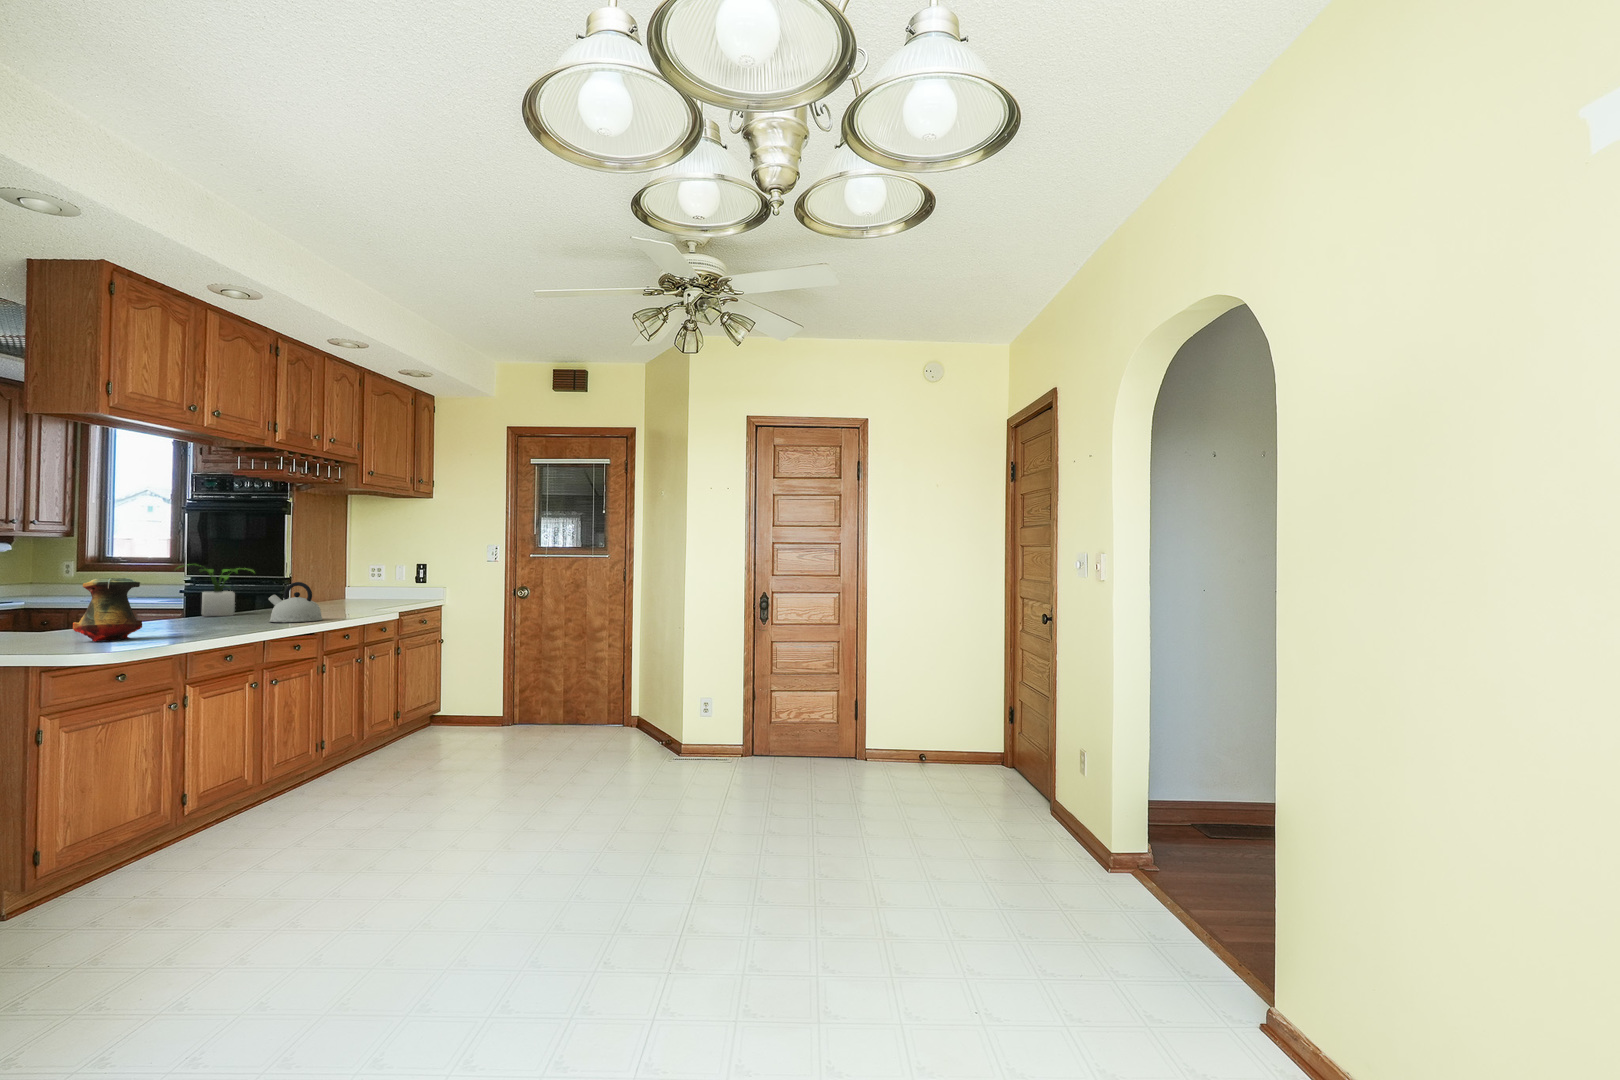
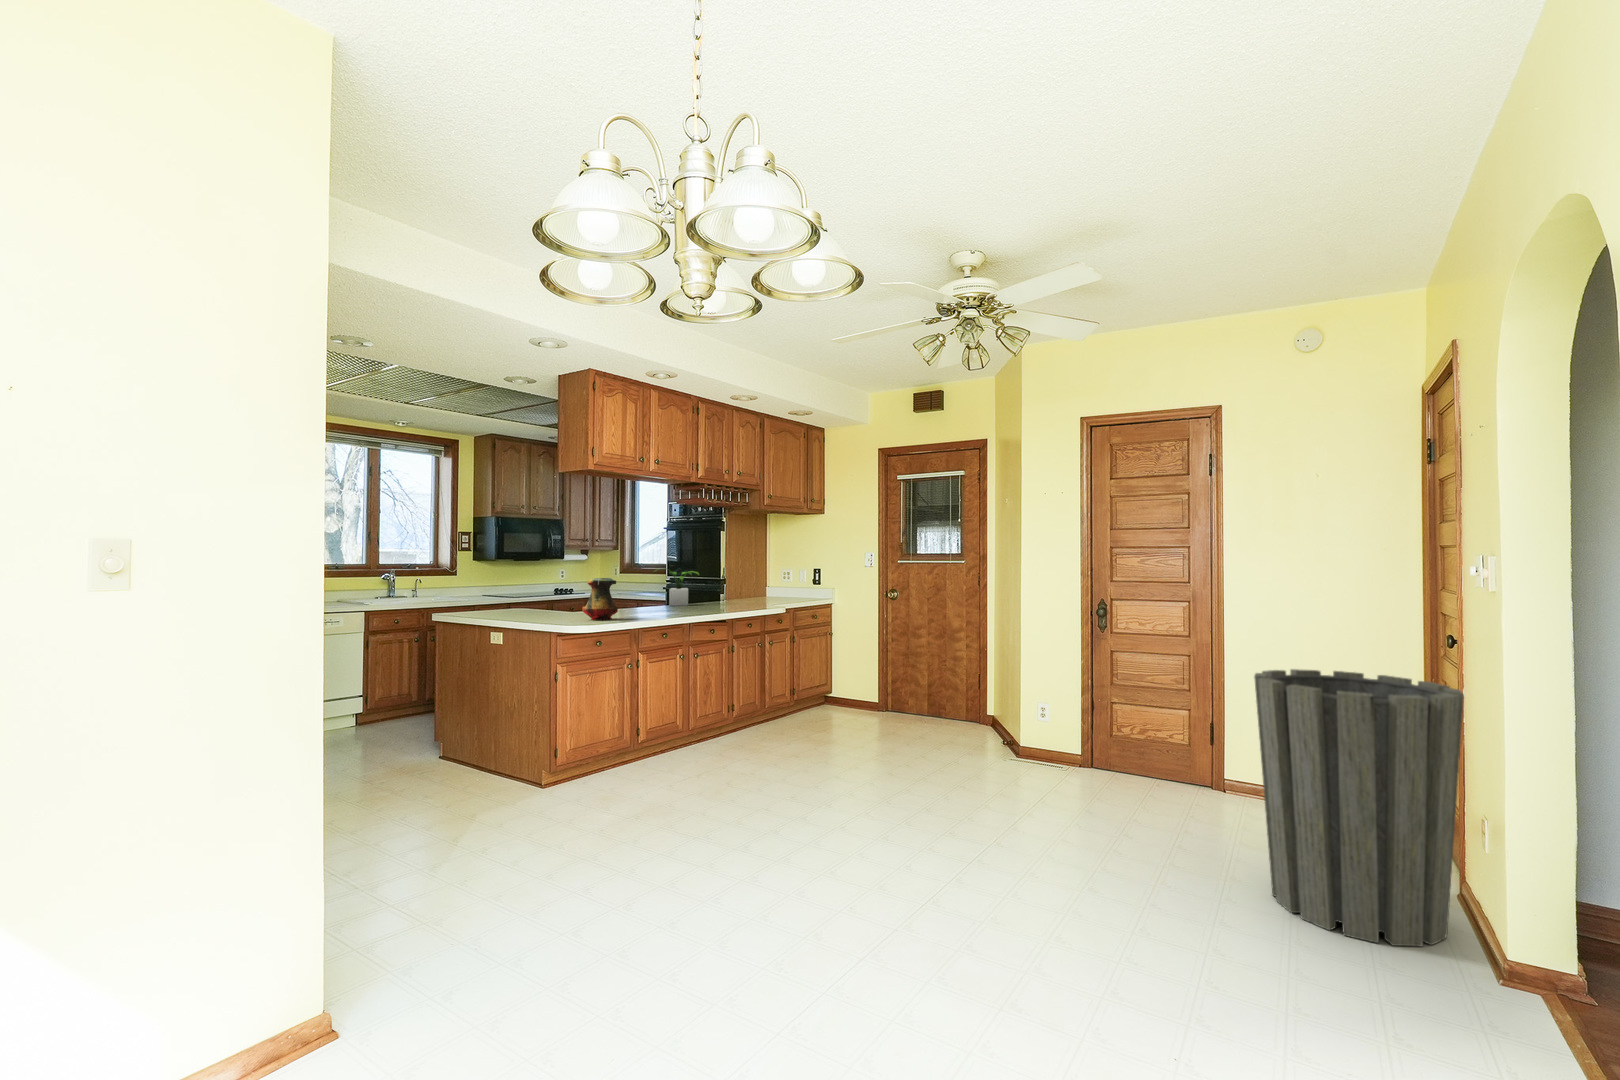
kettle: present [269,582,322,622] -> none [699,582,732,612]
trash can: none [924,645,1061,857] -> present [1254,669,1464,947]

